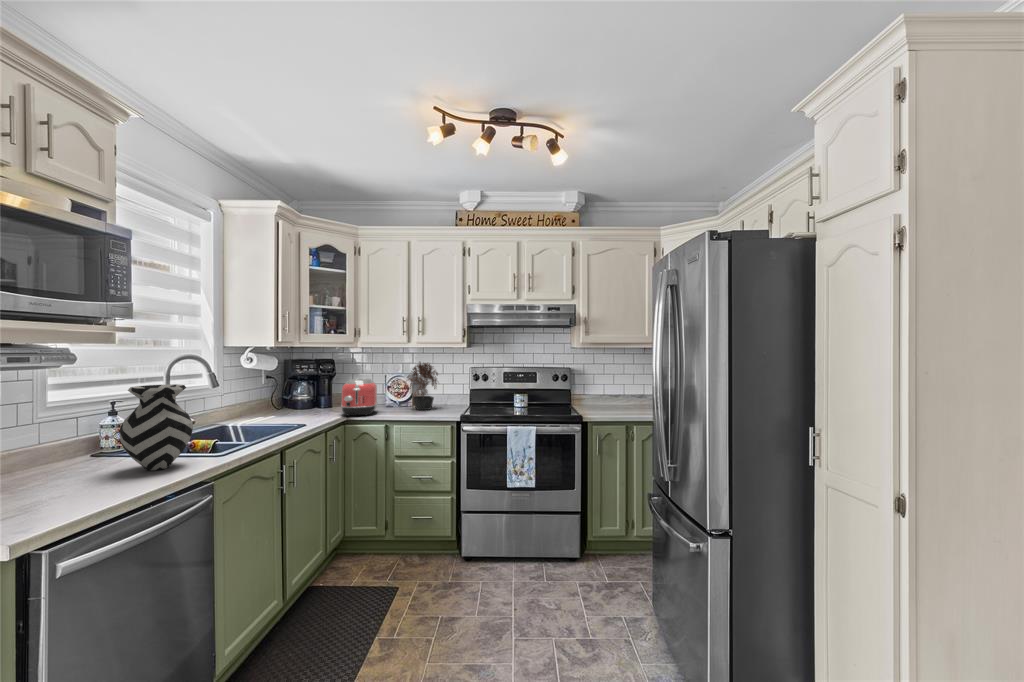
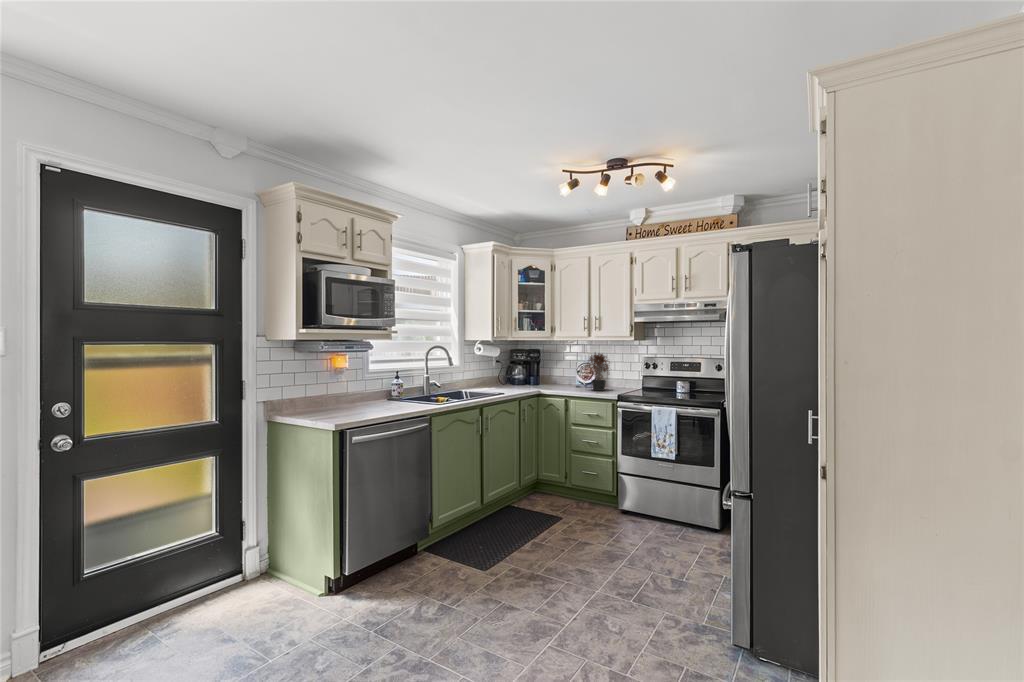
toaster: present [341,379,377,416] -> none [535,365,563,391]
vase: present [120,384,193,471] -> none [396,361,428,406]

